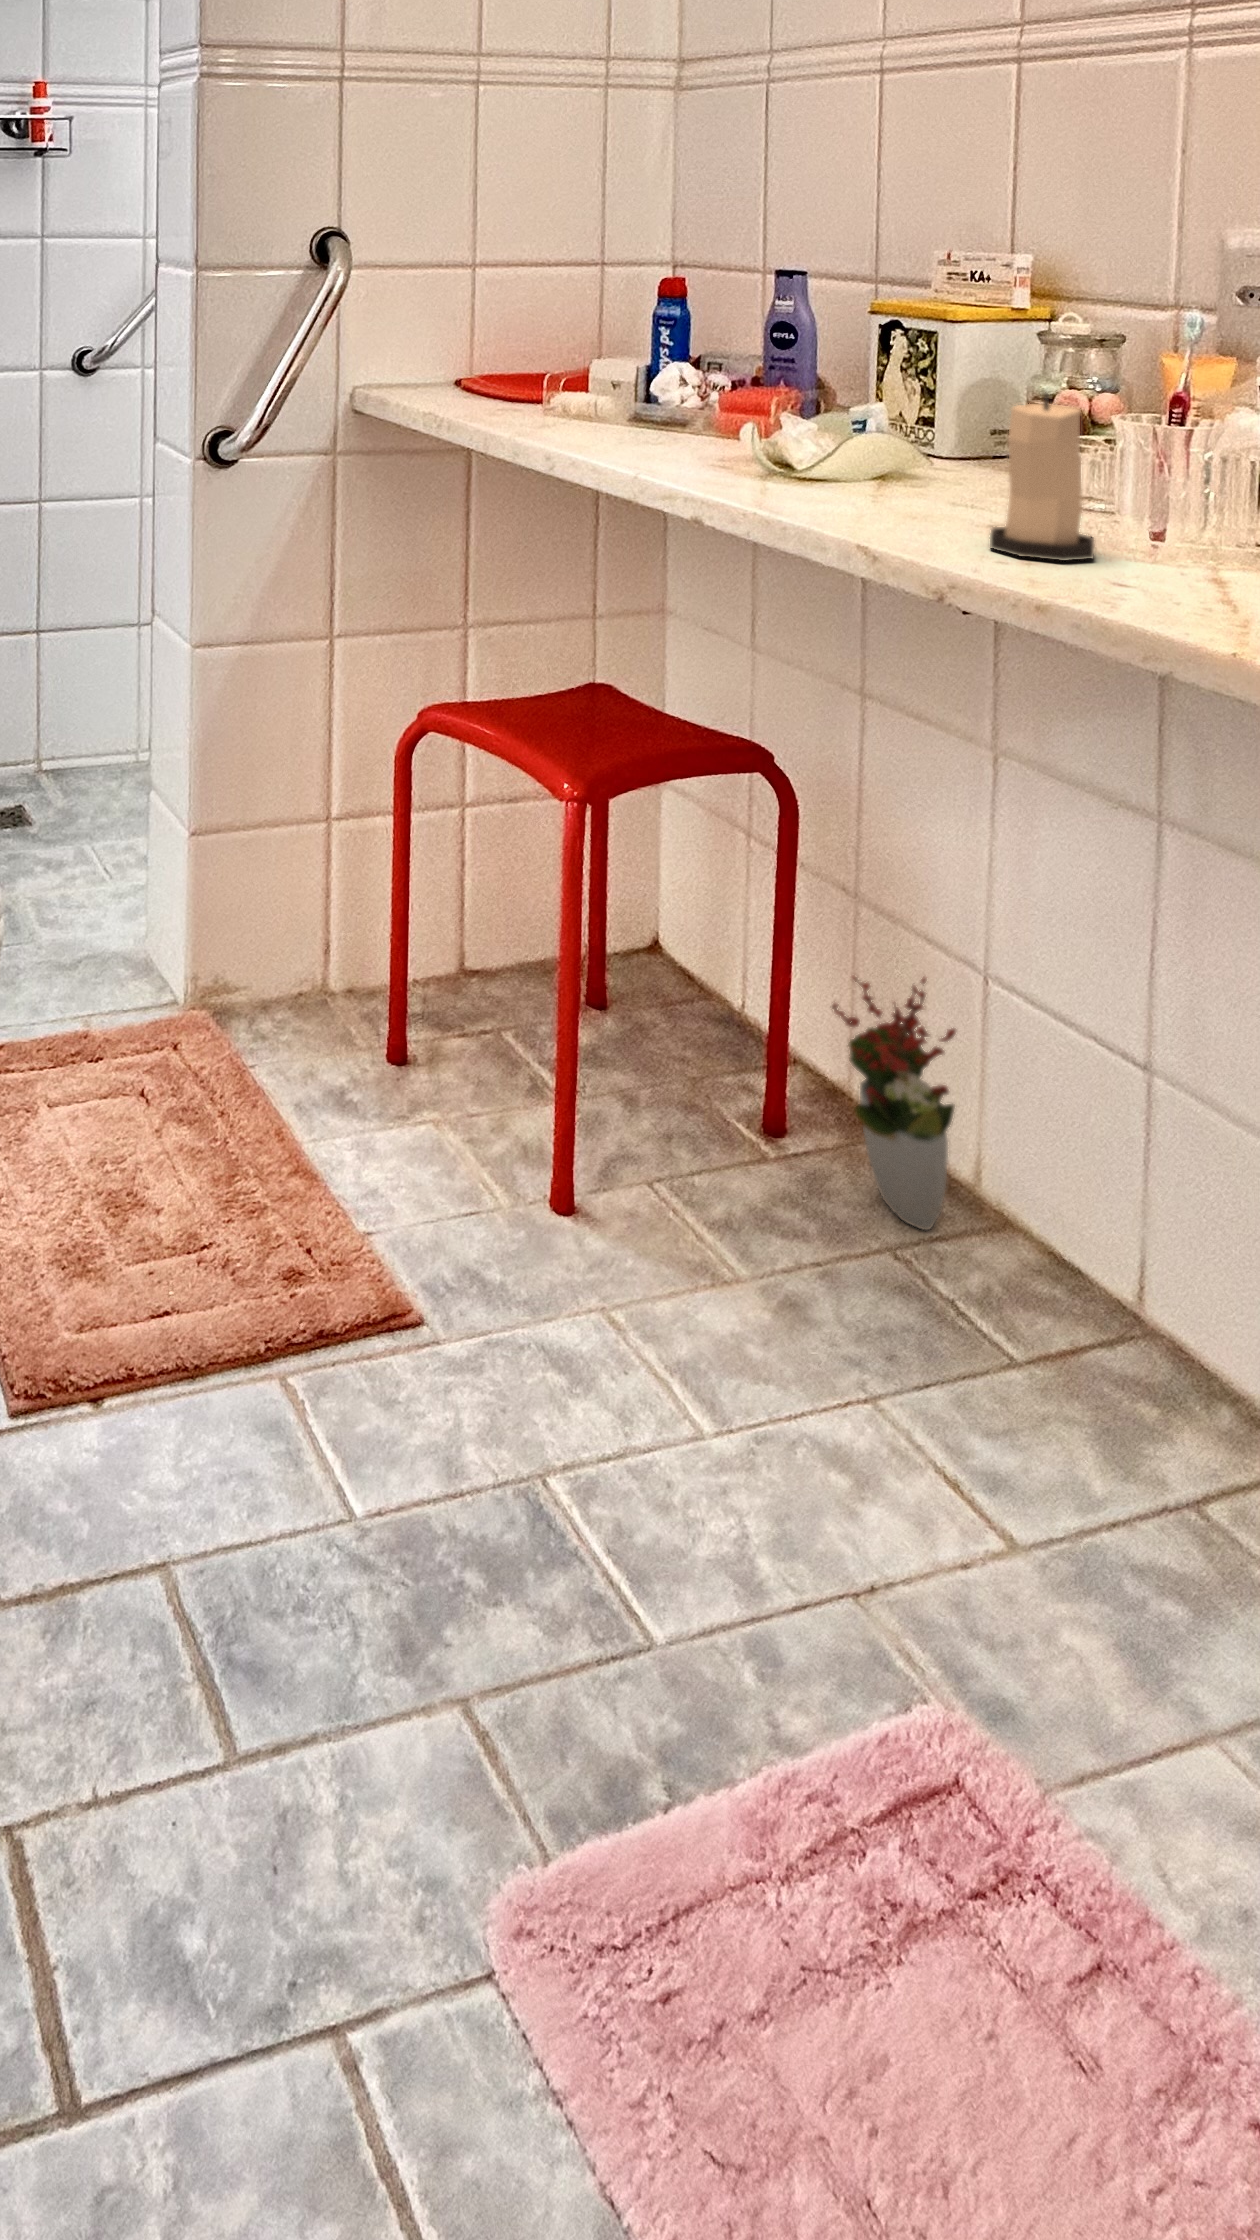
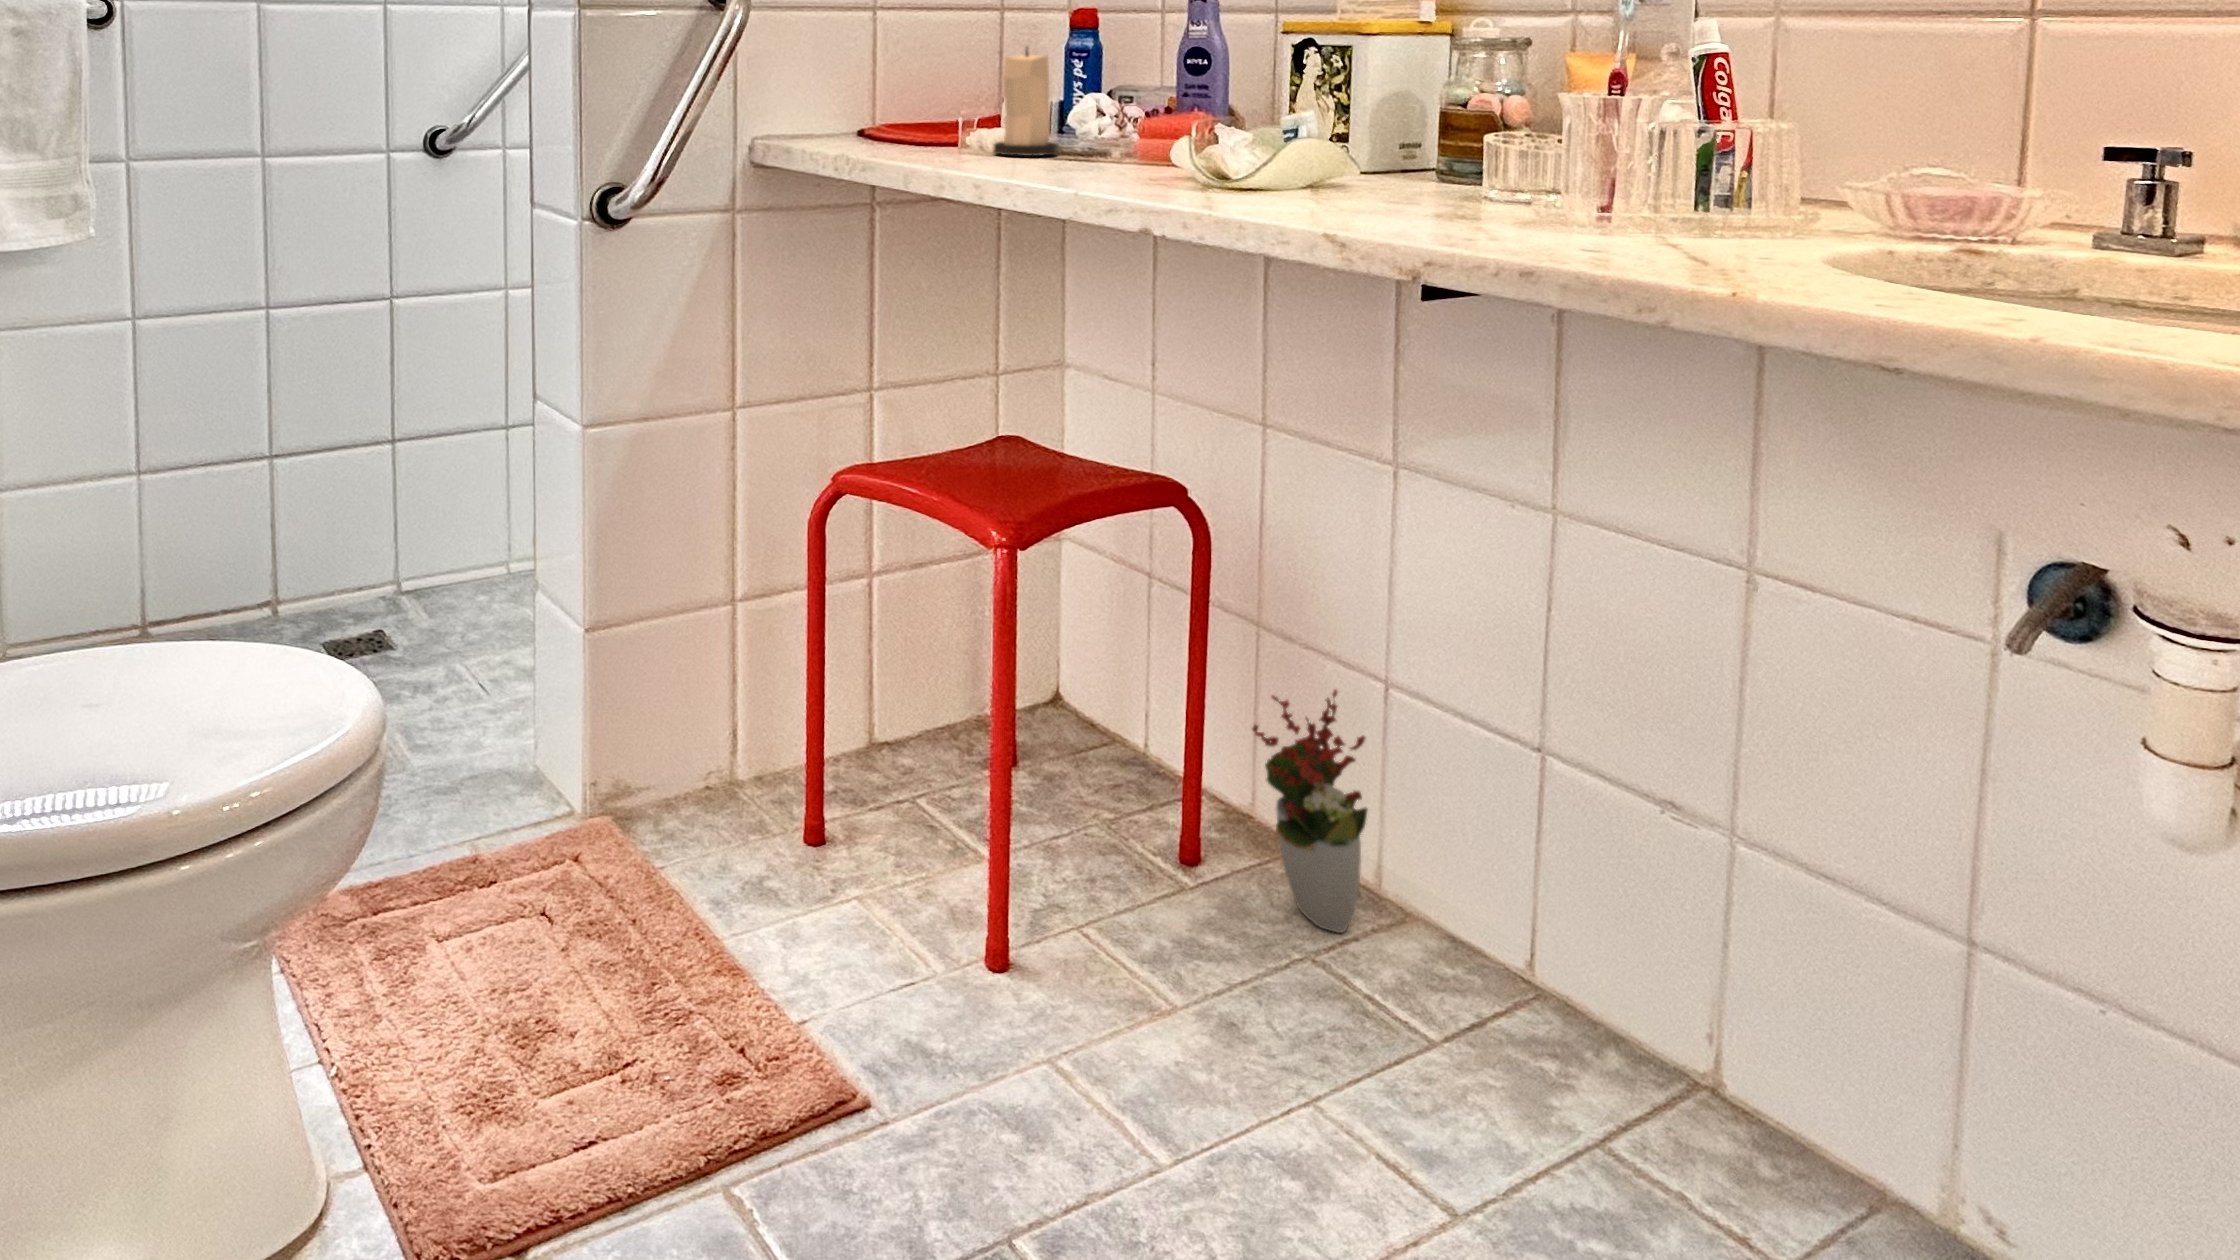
candle: present [990,394,1094,561] -> present [994,48,1058,156]

